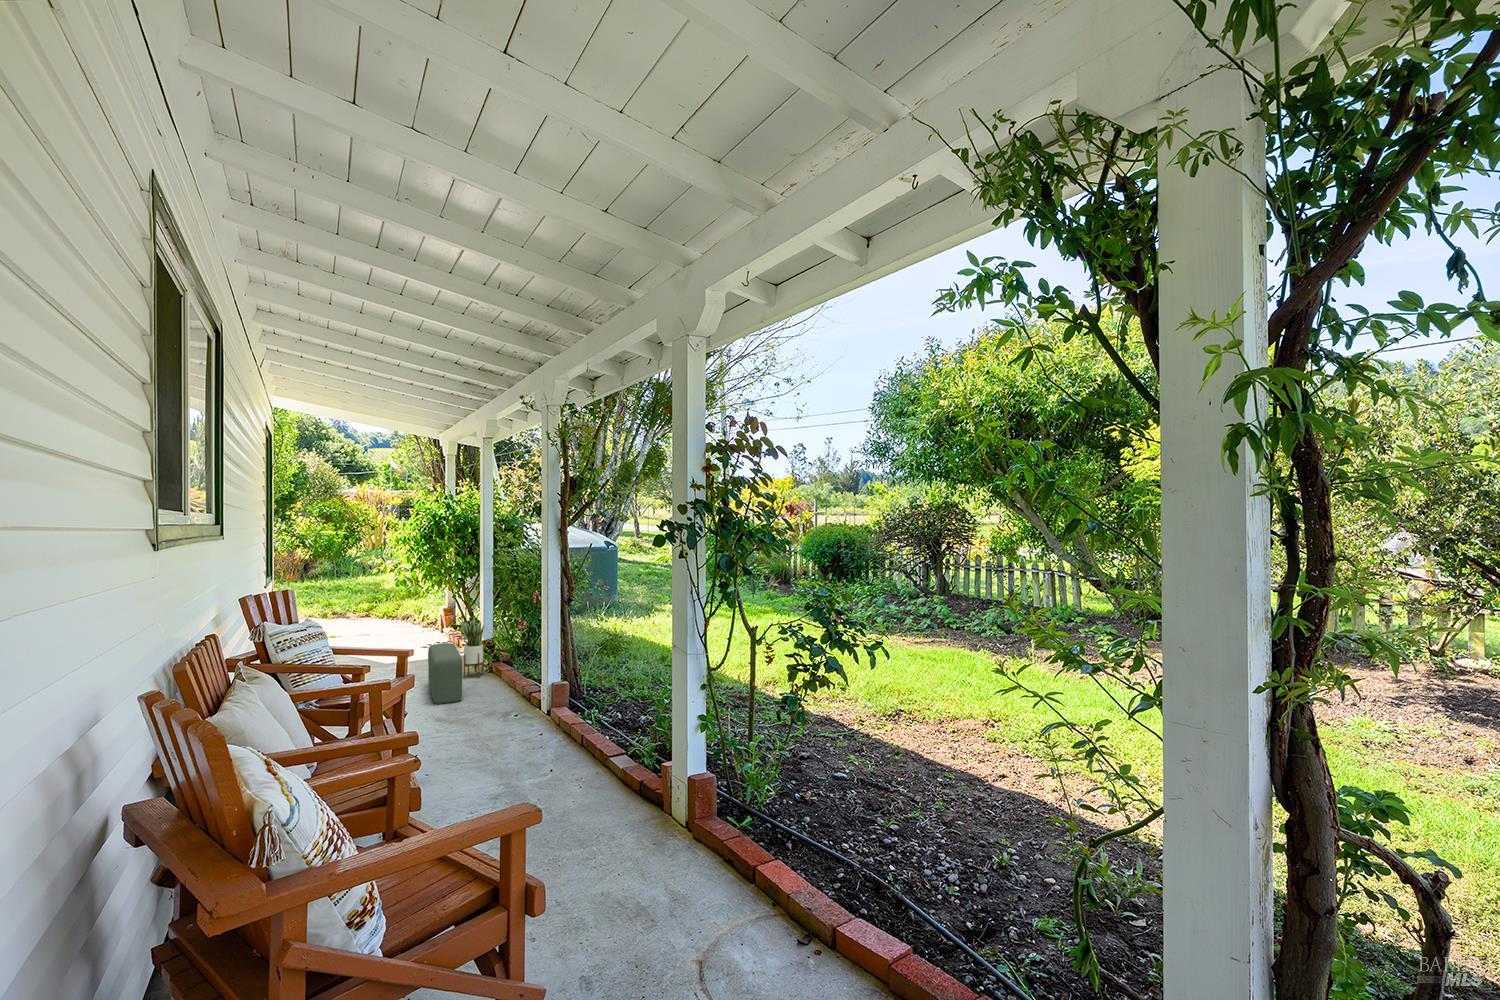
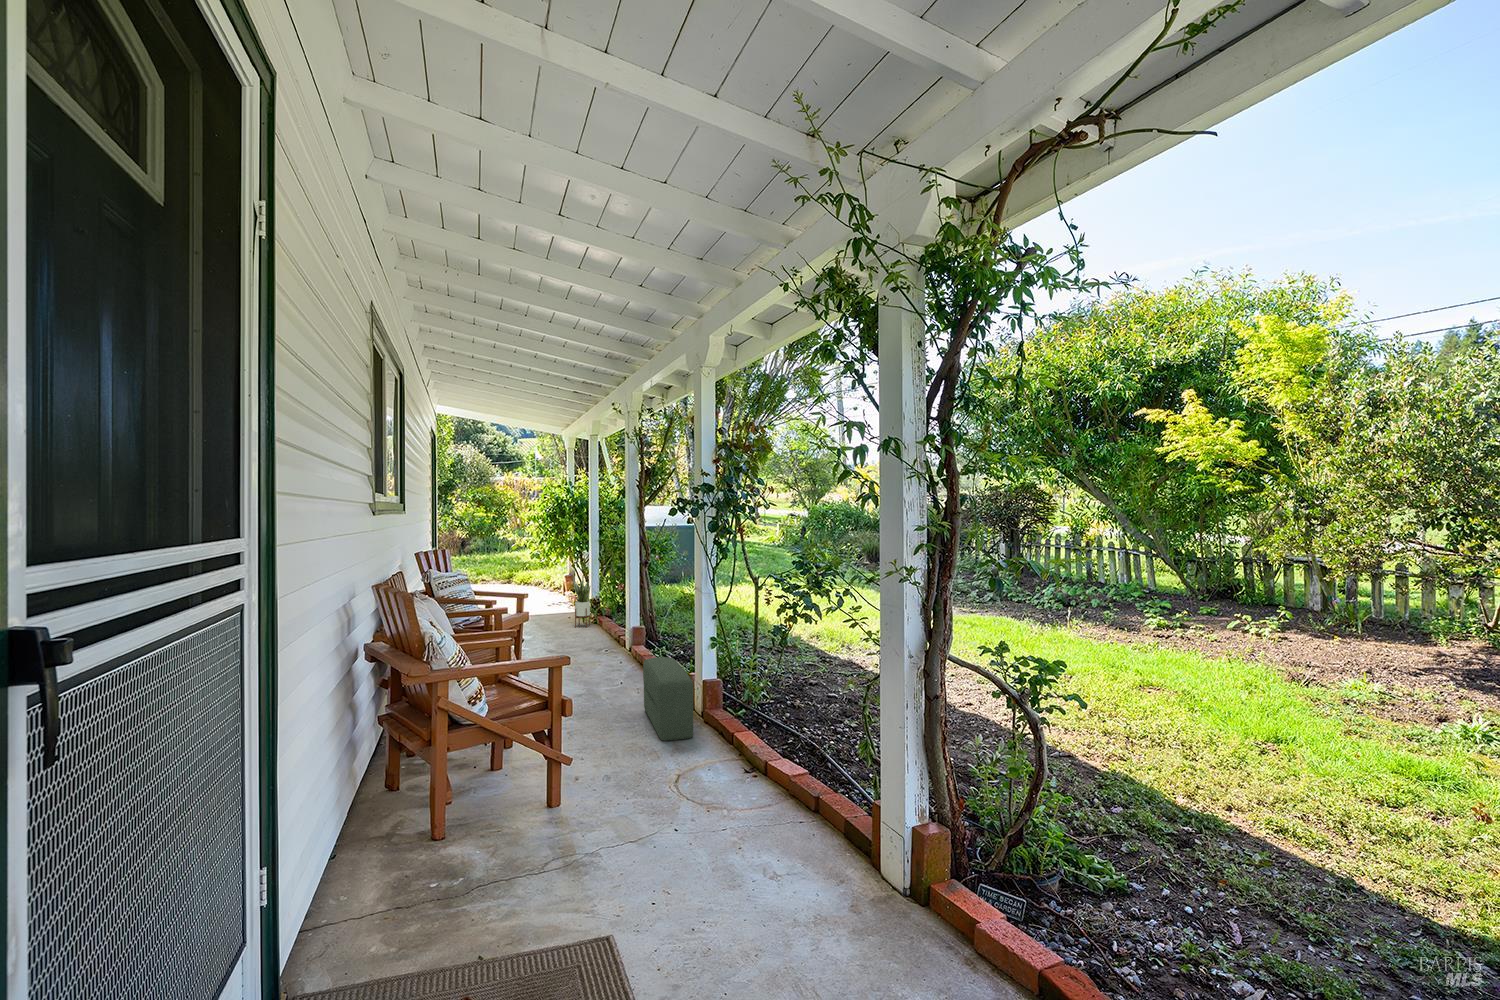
pouf: present [428,643,462,704] -> present [643,657,693,741]

